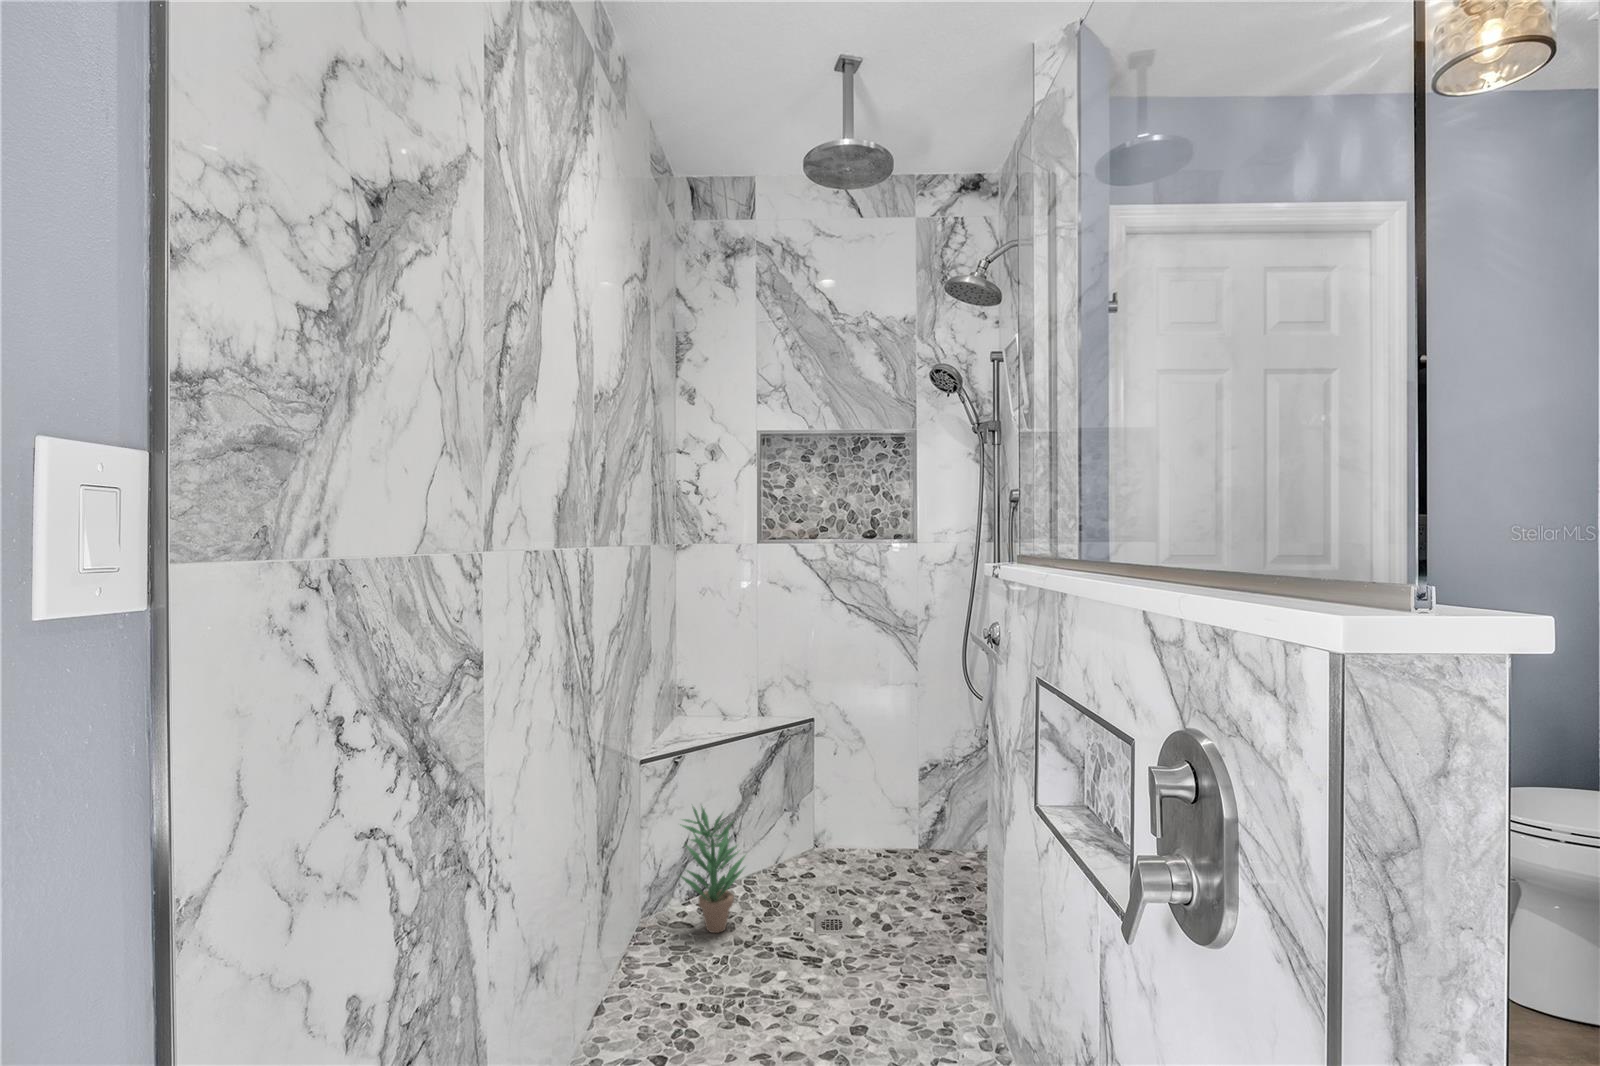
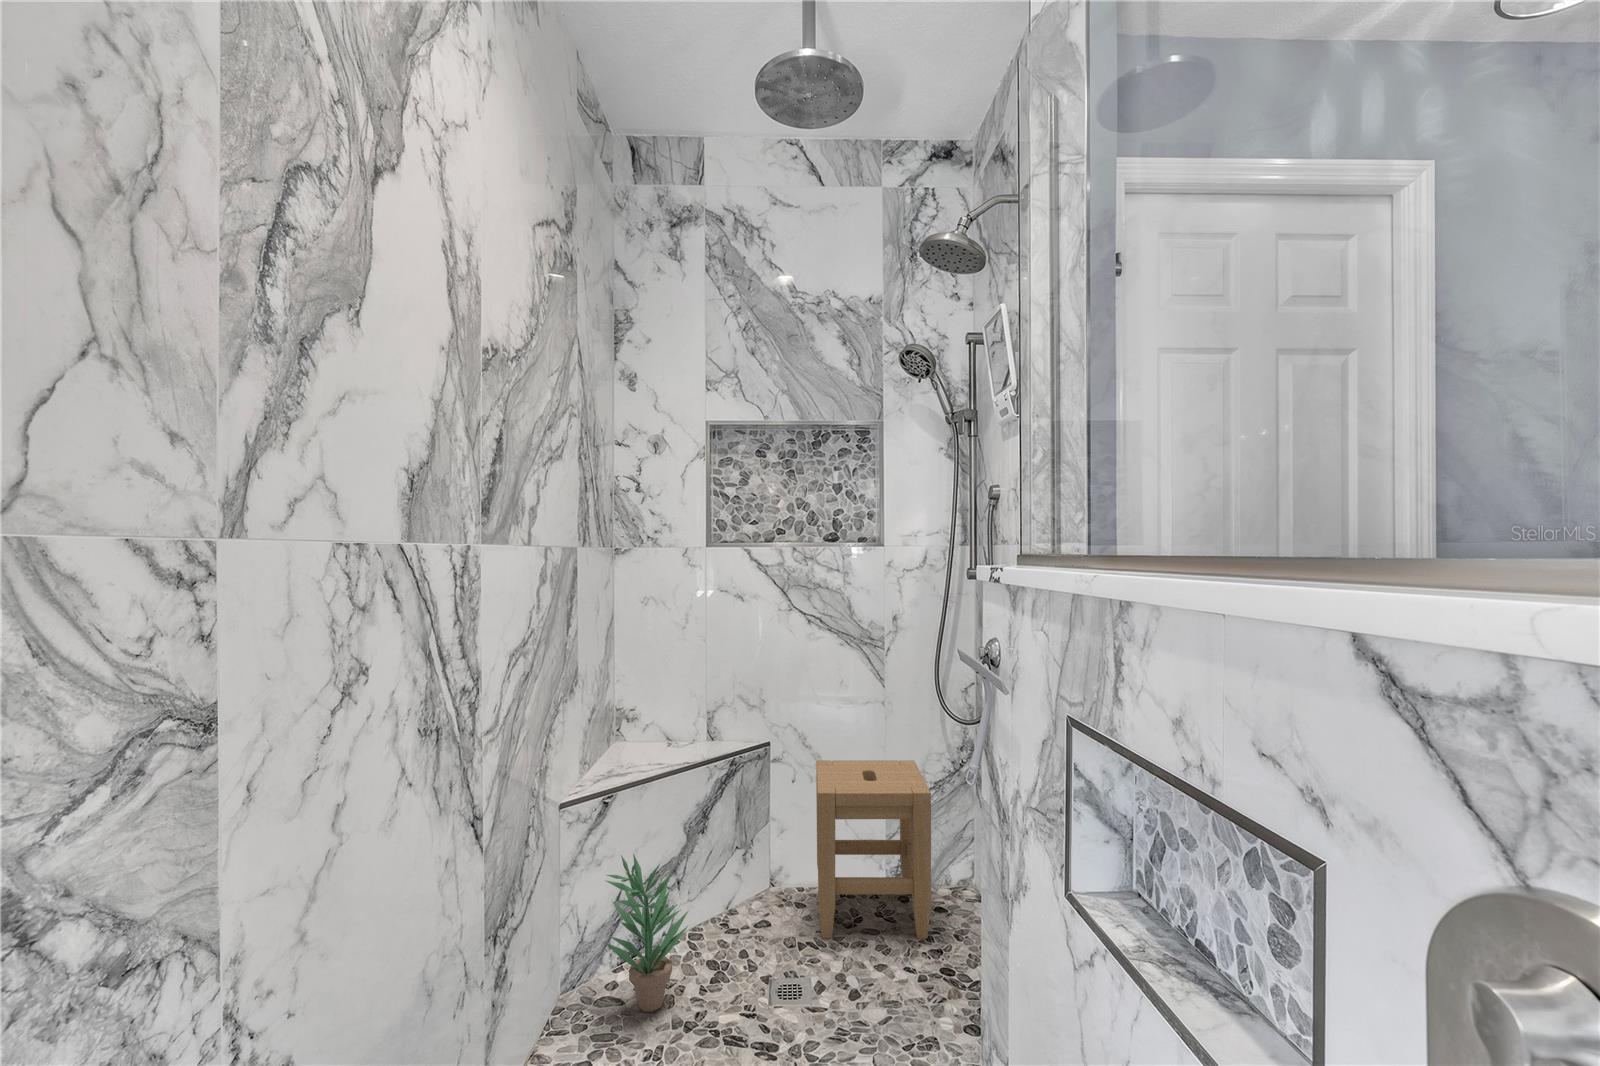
stool: none [855,737,956,890] -> present [816,760,931,938]

